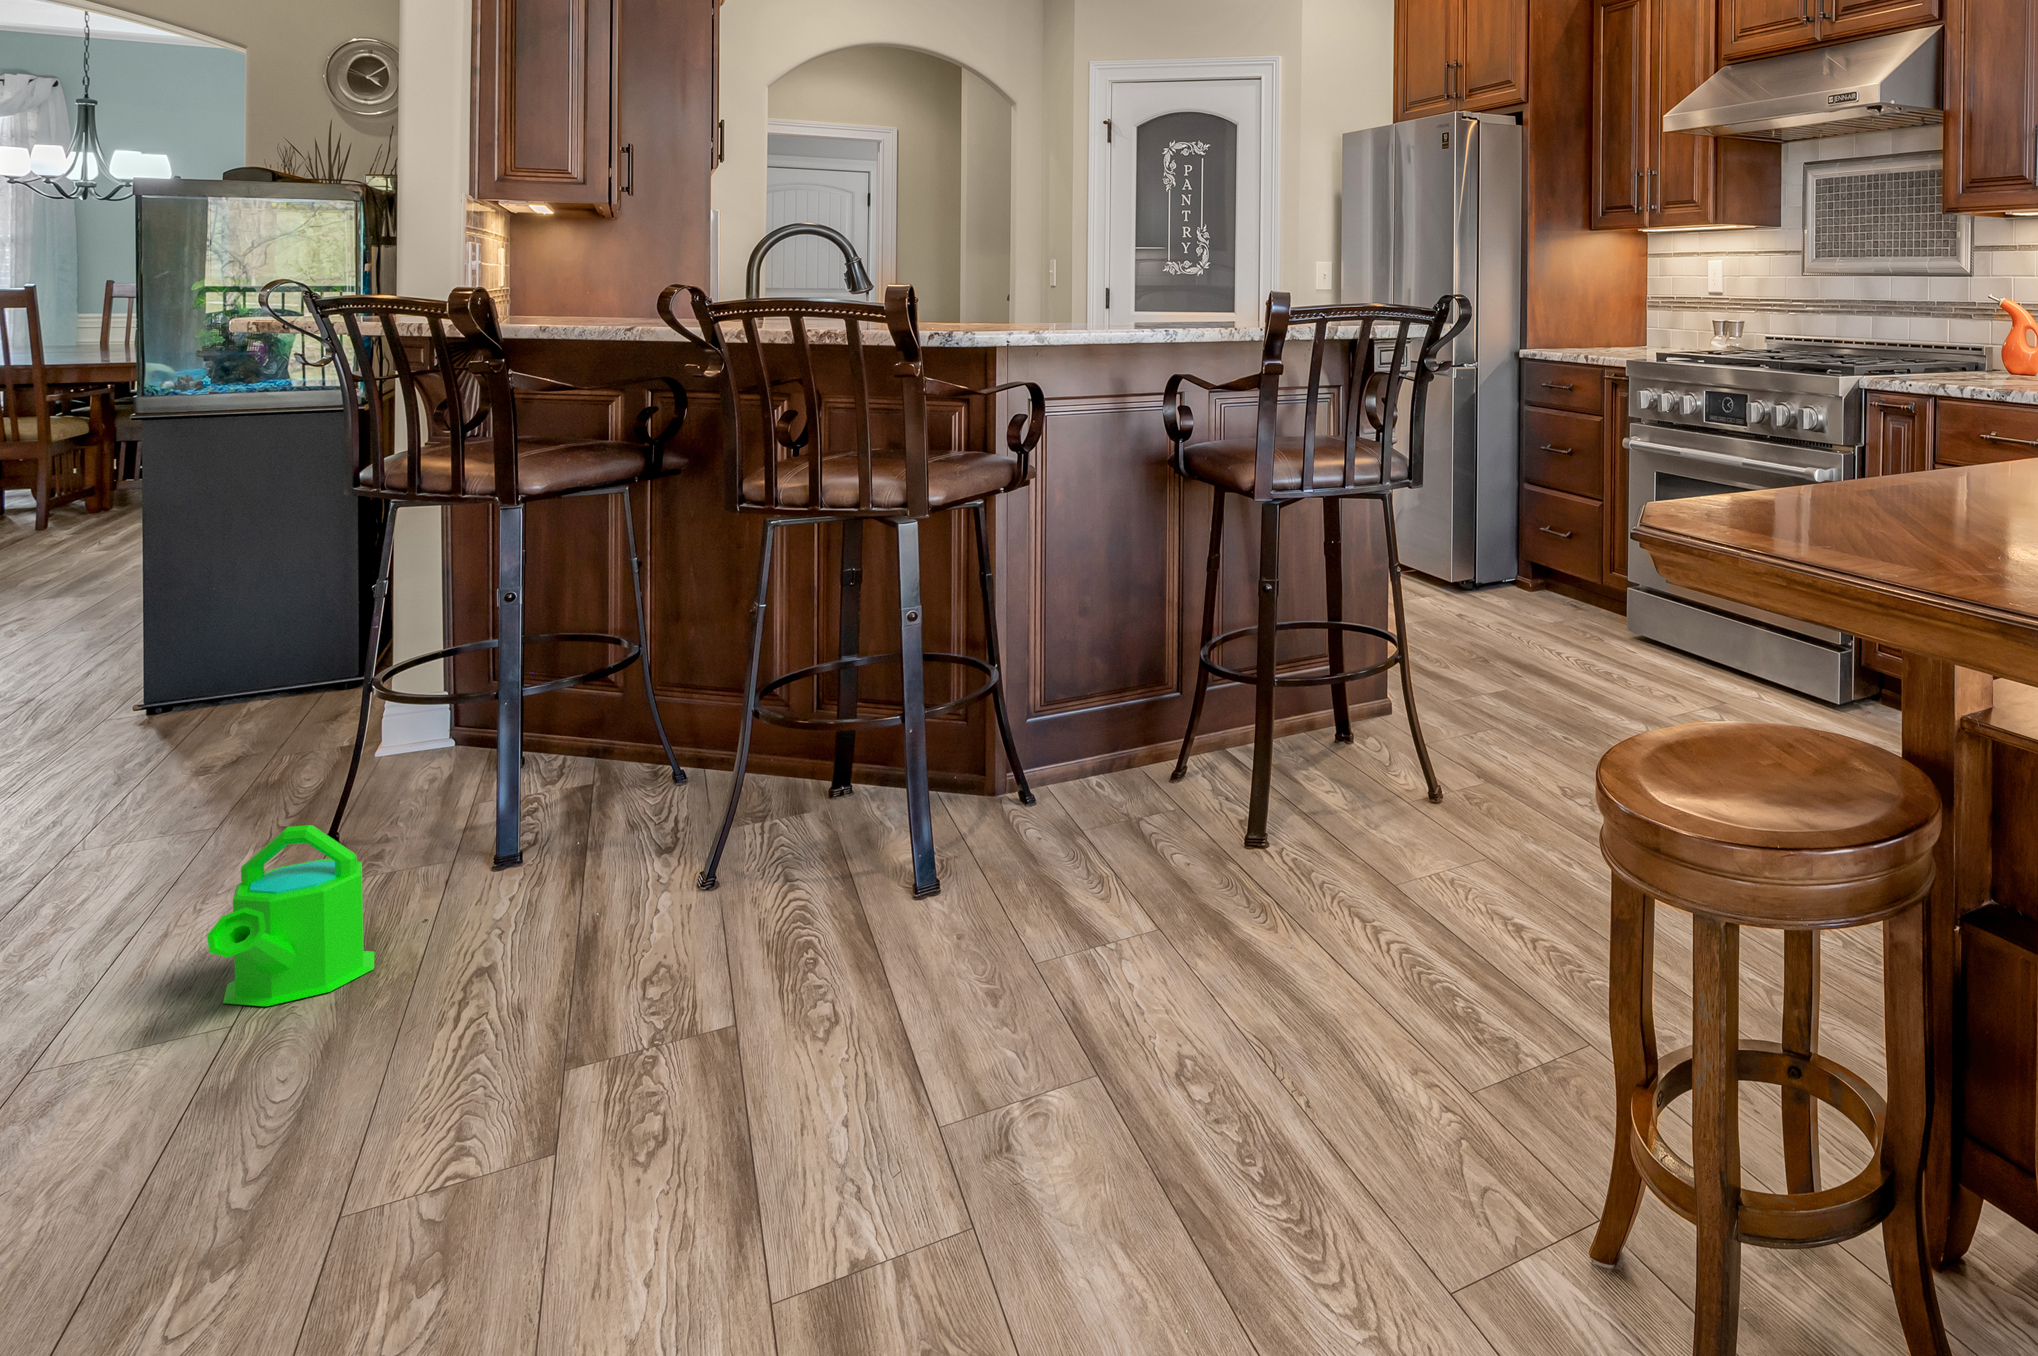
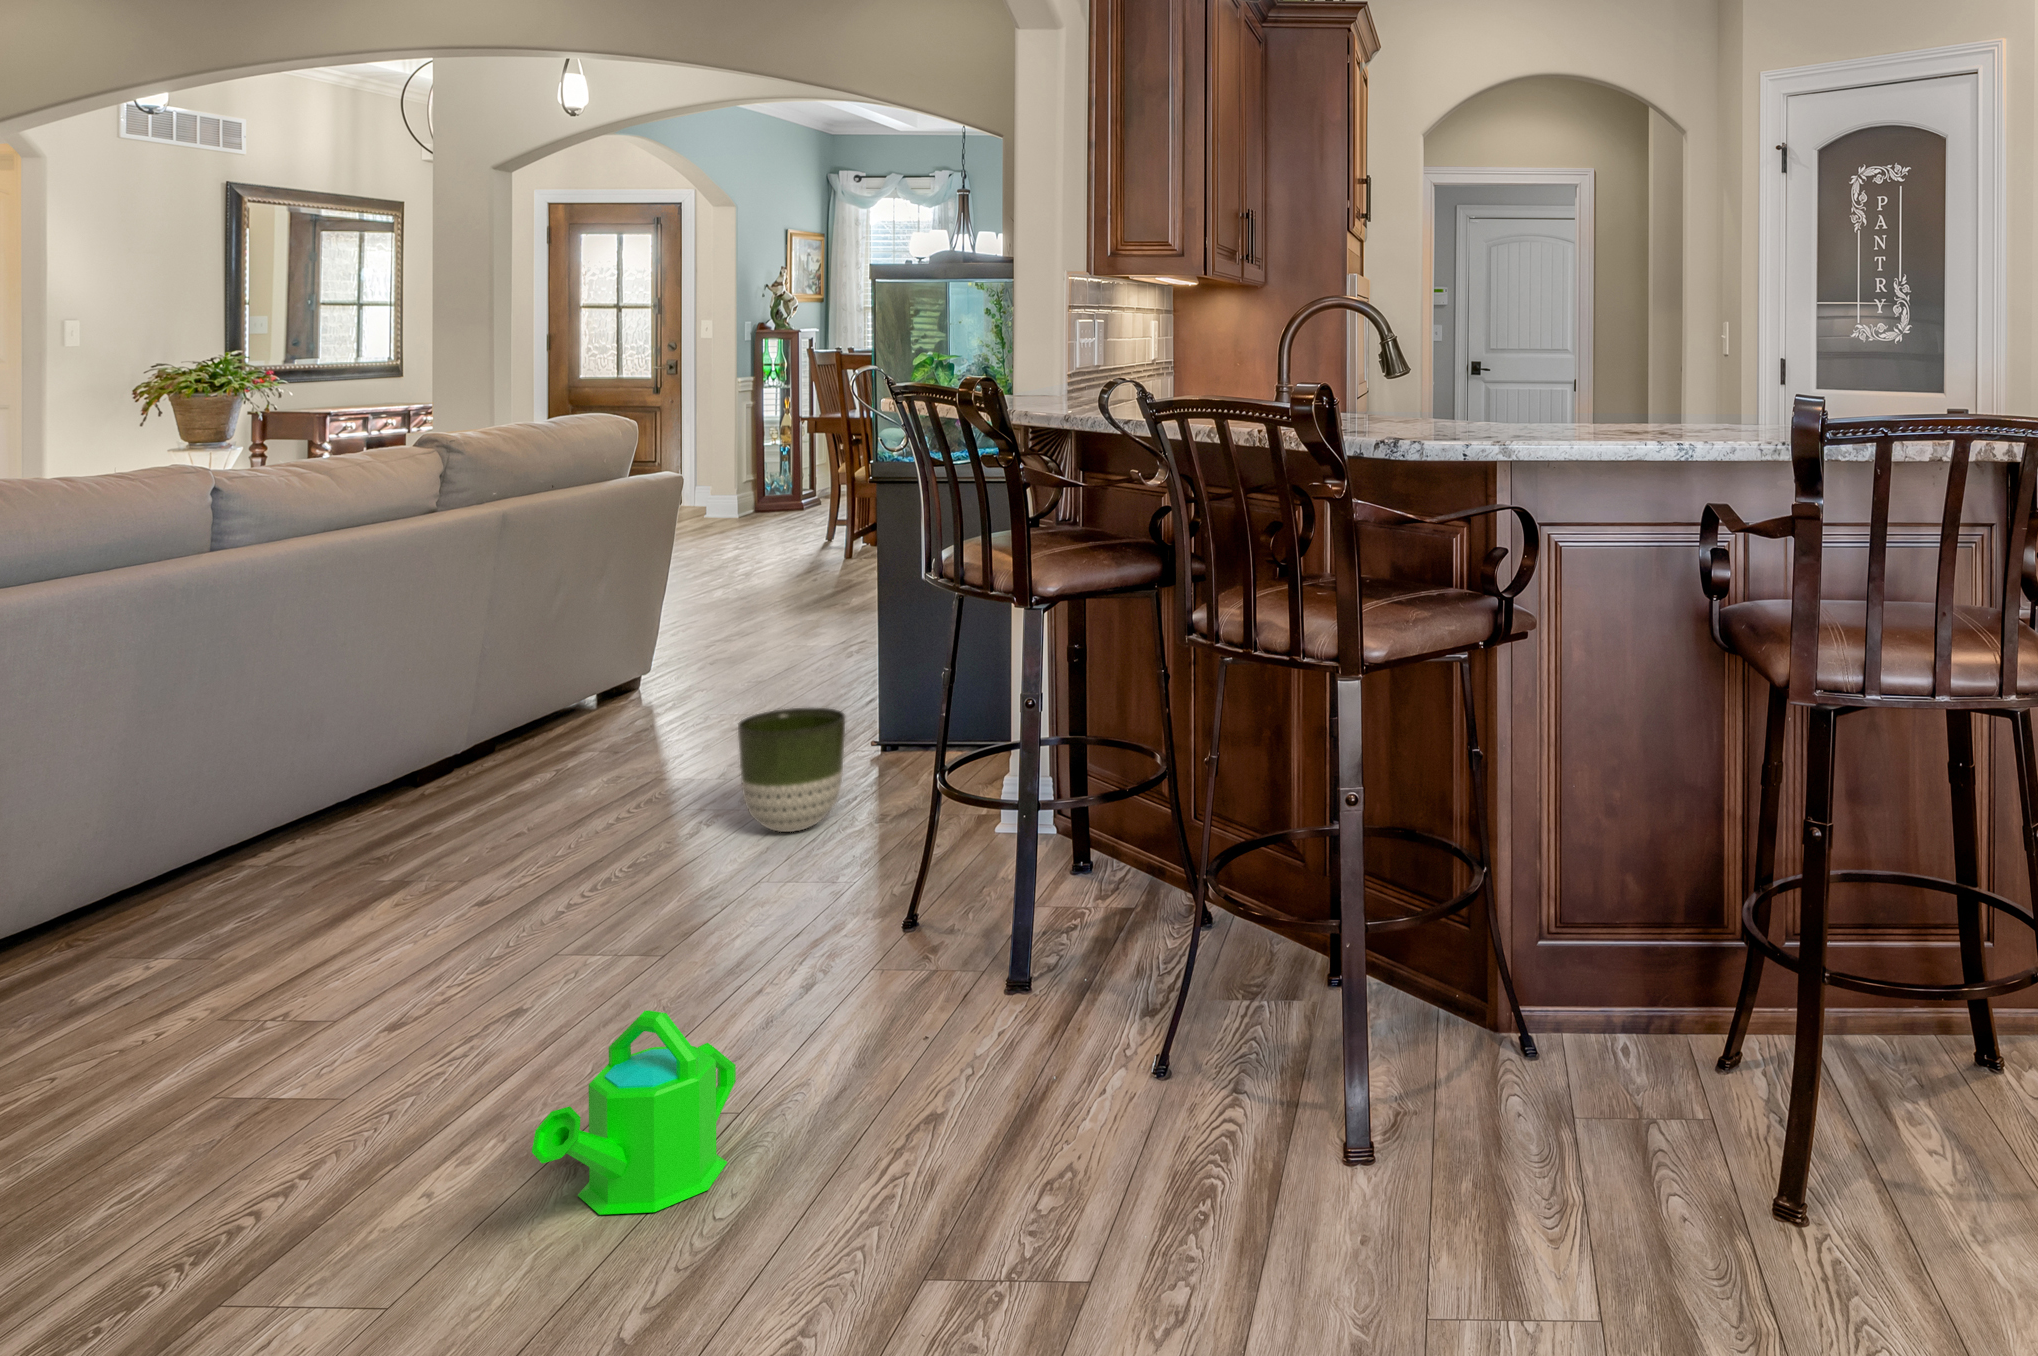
planter: none [87,623,231,751] -> present [738,708,845,832]

